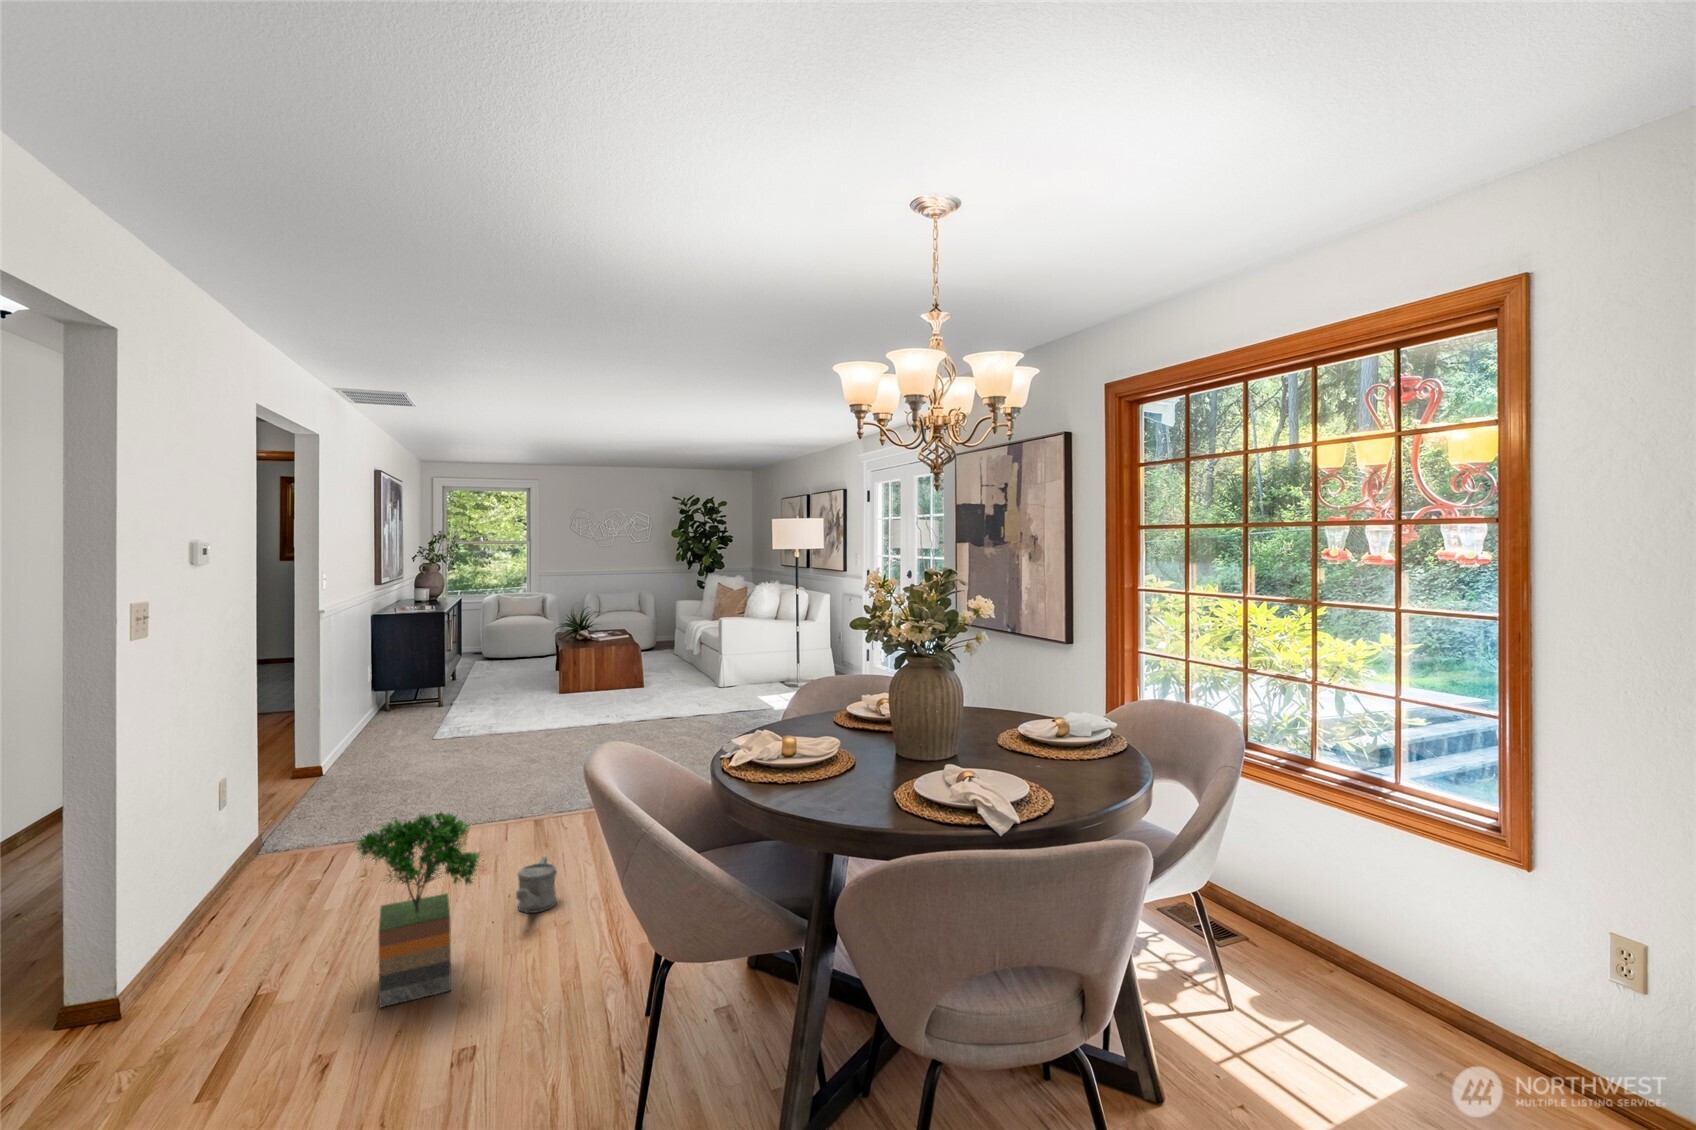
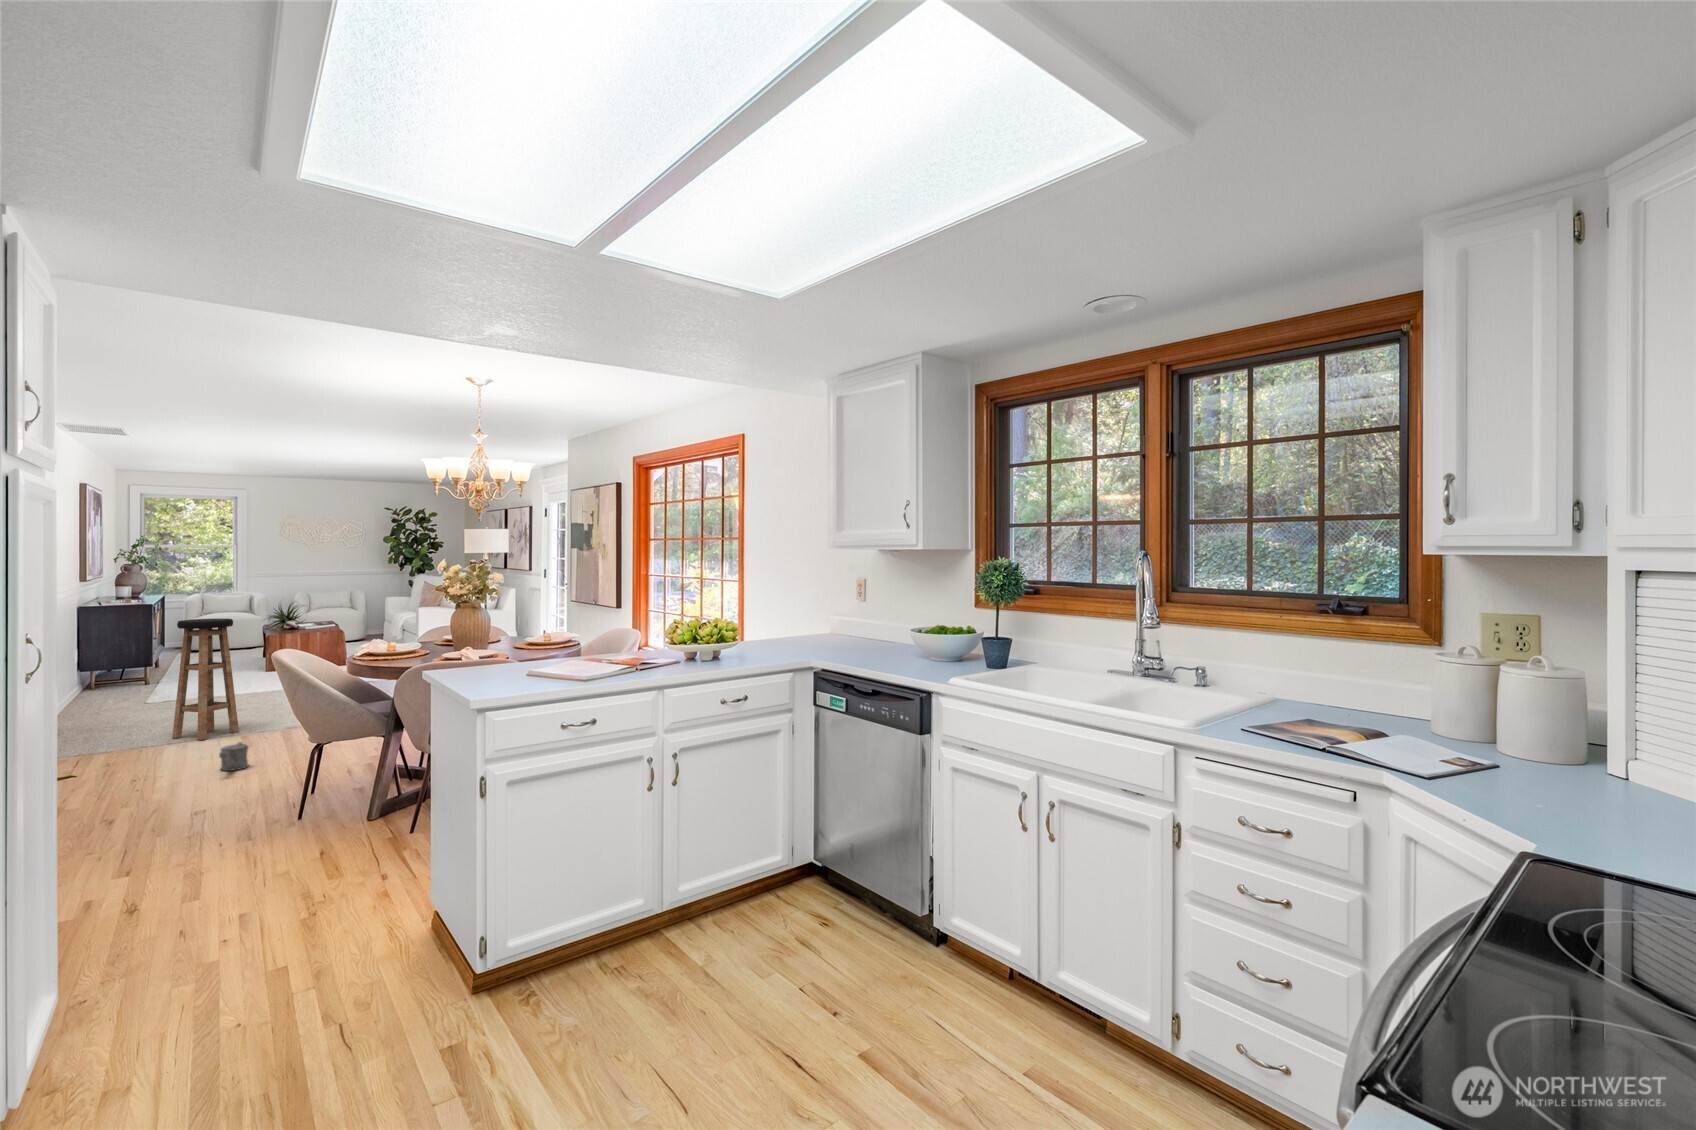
bar stool: none [458,644,539,824] -> present [172,619,239,740]
potted tree: present [356,812,482,1007] -> none [109,702,197,805]

